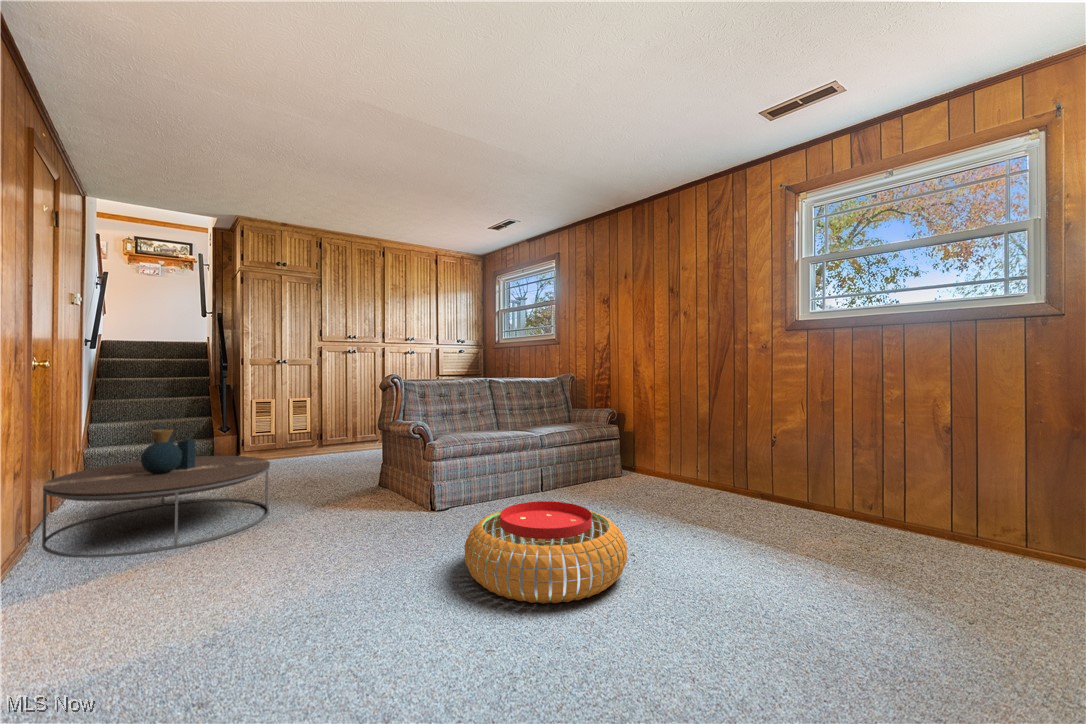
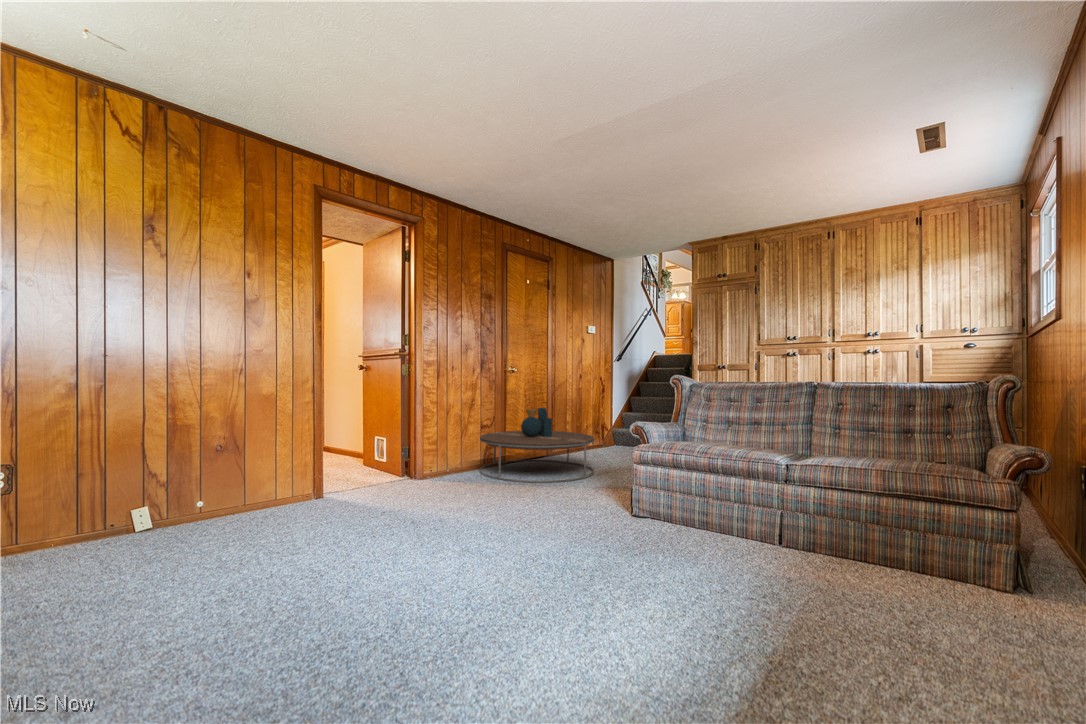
pouf: present [464,501,627,604] -> none [410,497,575,596]

